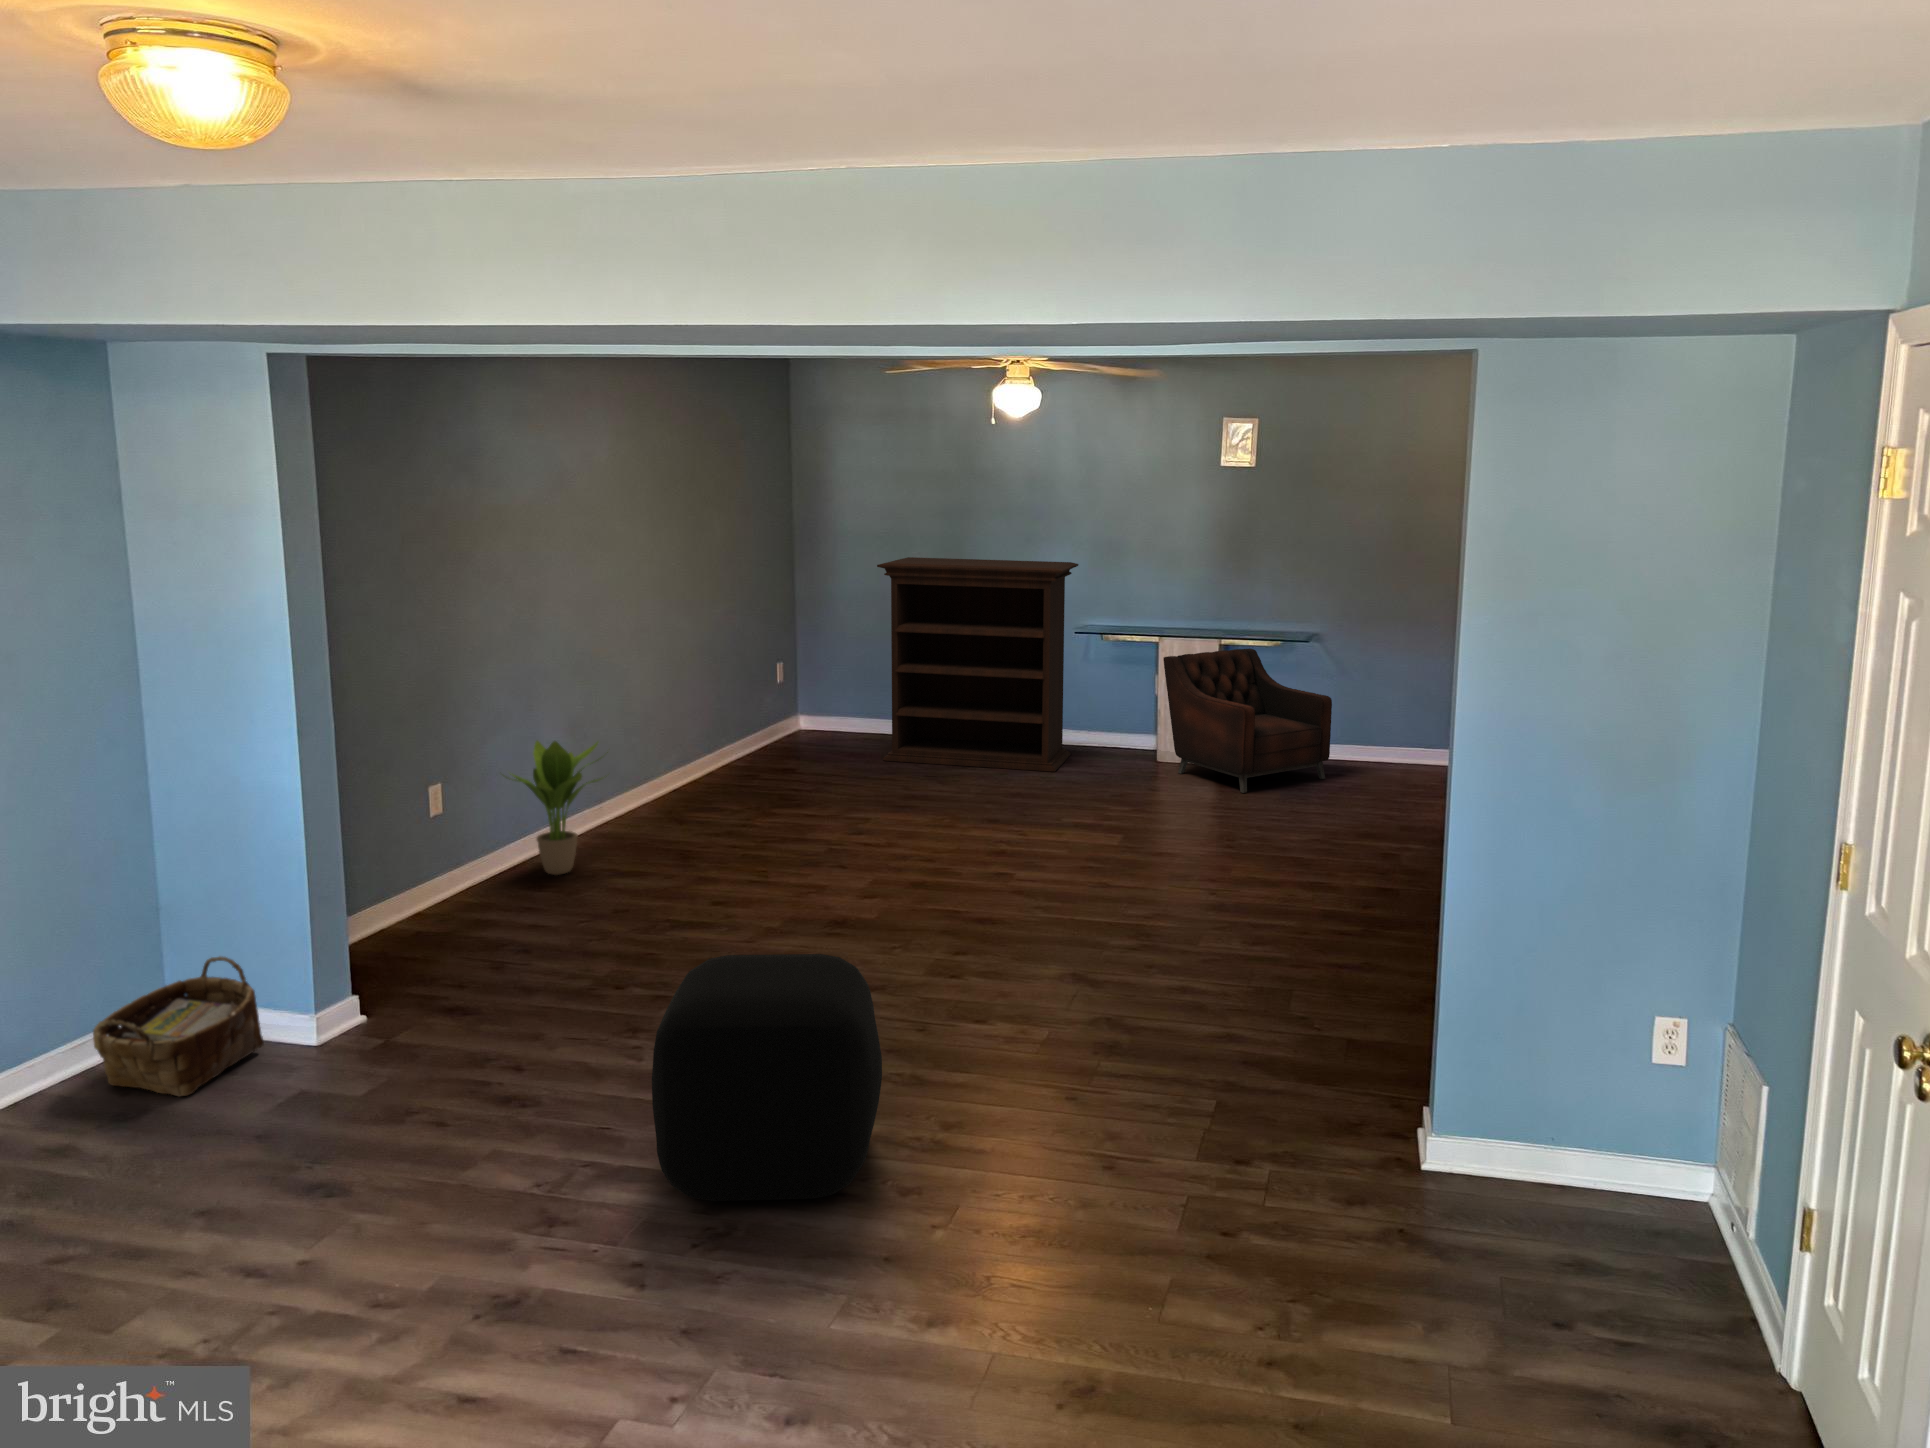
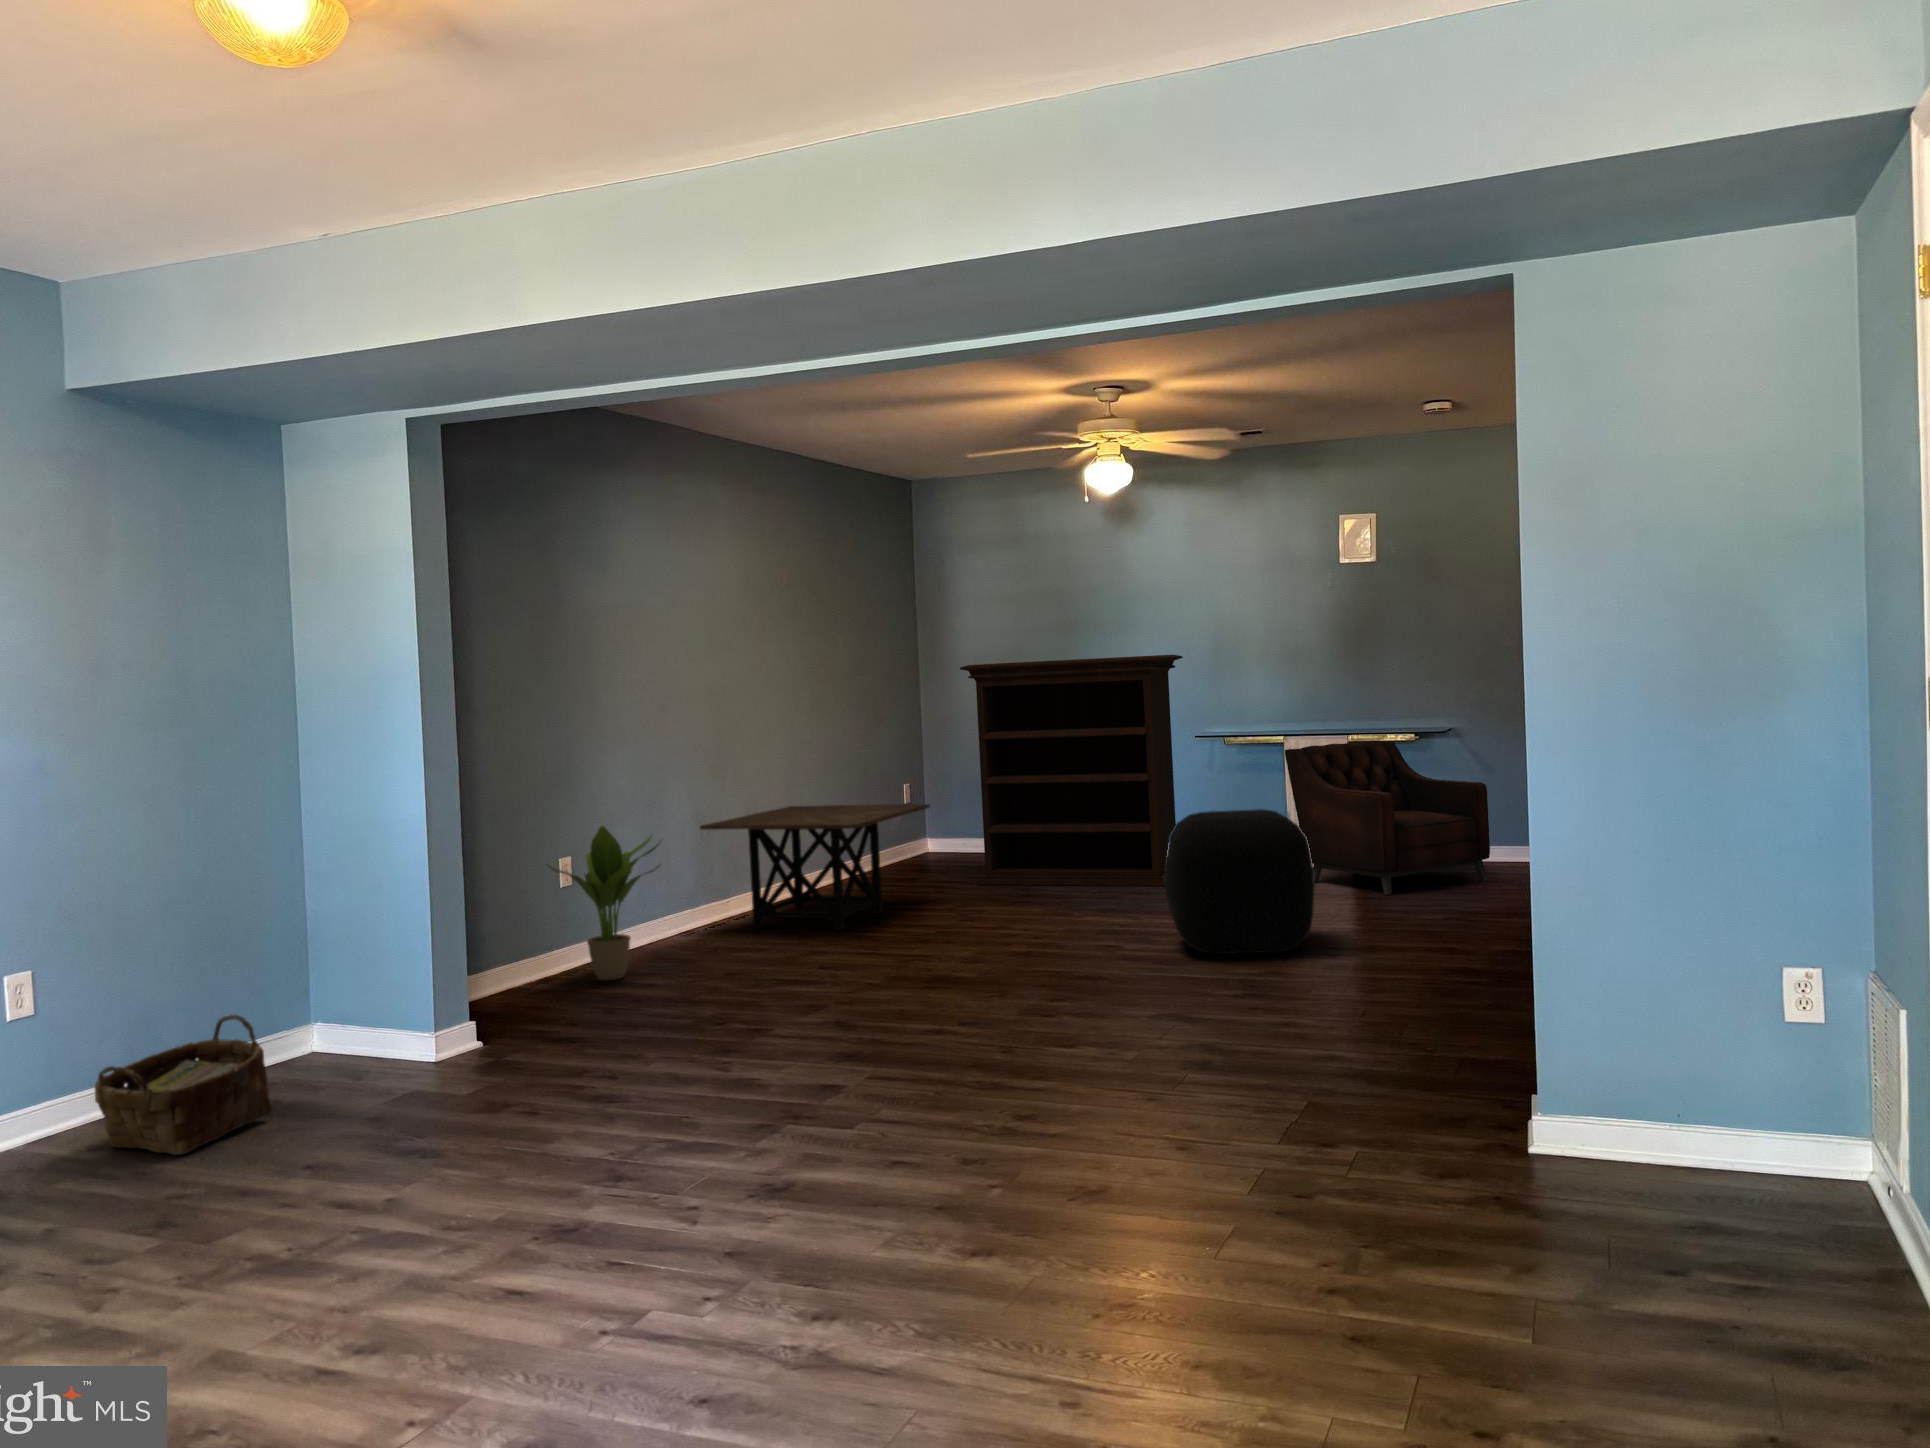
side table: none [626,689,848,816] -> present [700,804,930,930]
ottoman: present [652,954,882,1201] -> present [1164,809,1315,954]

